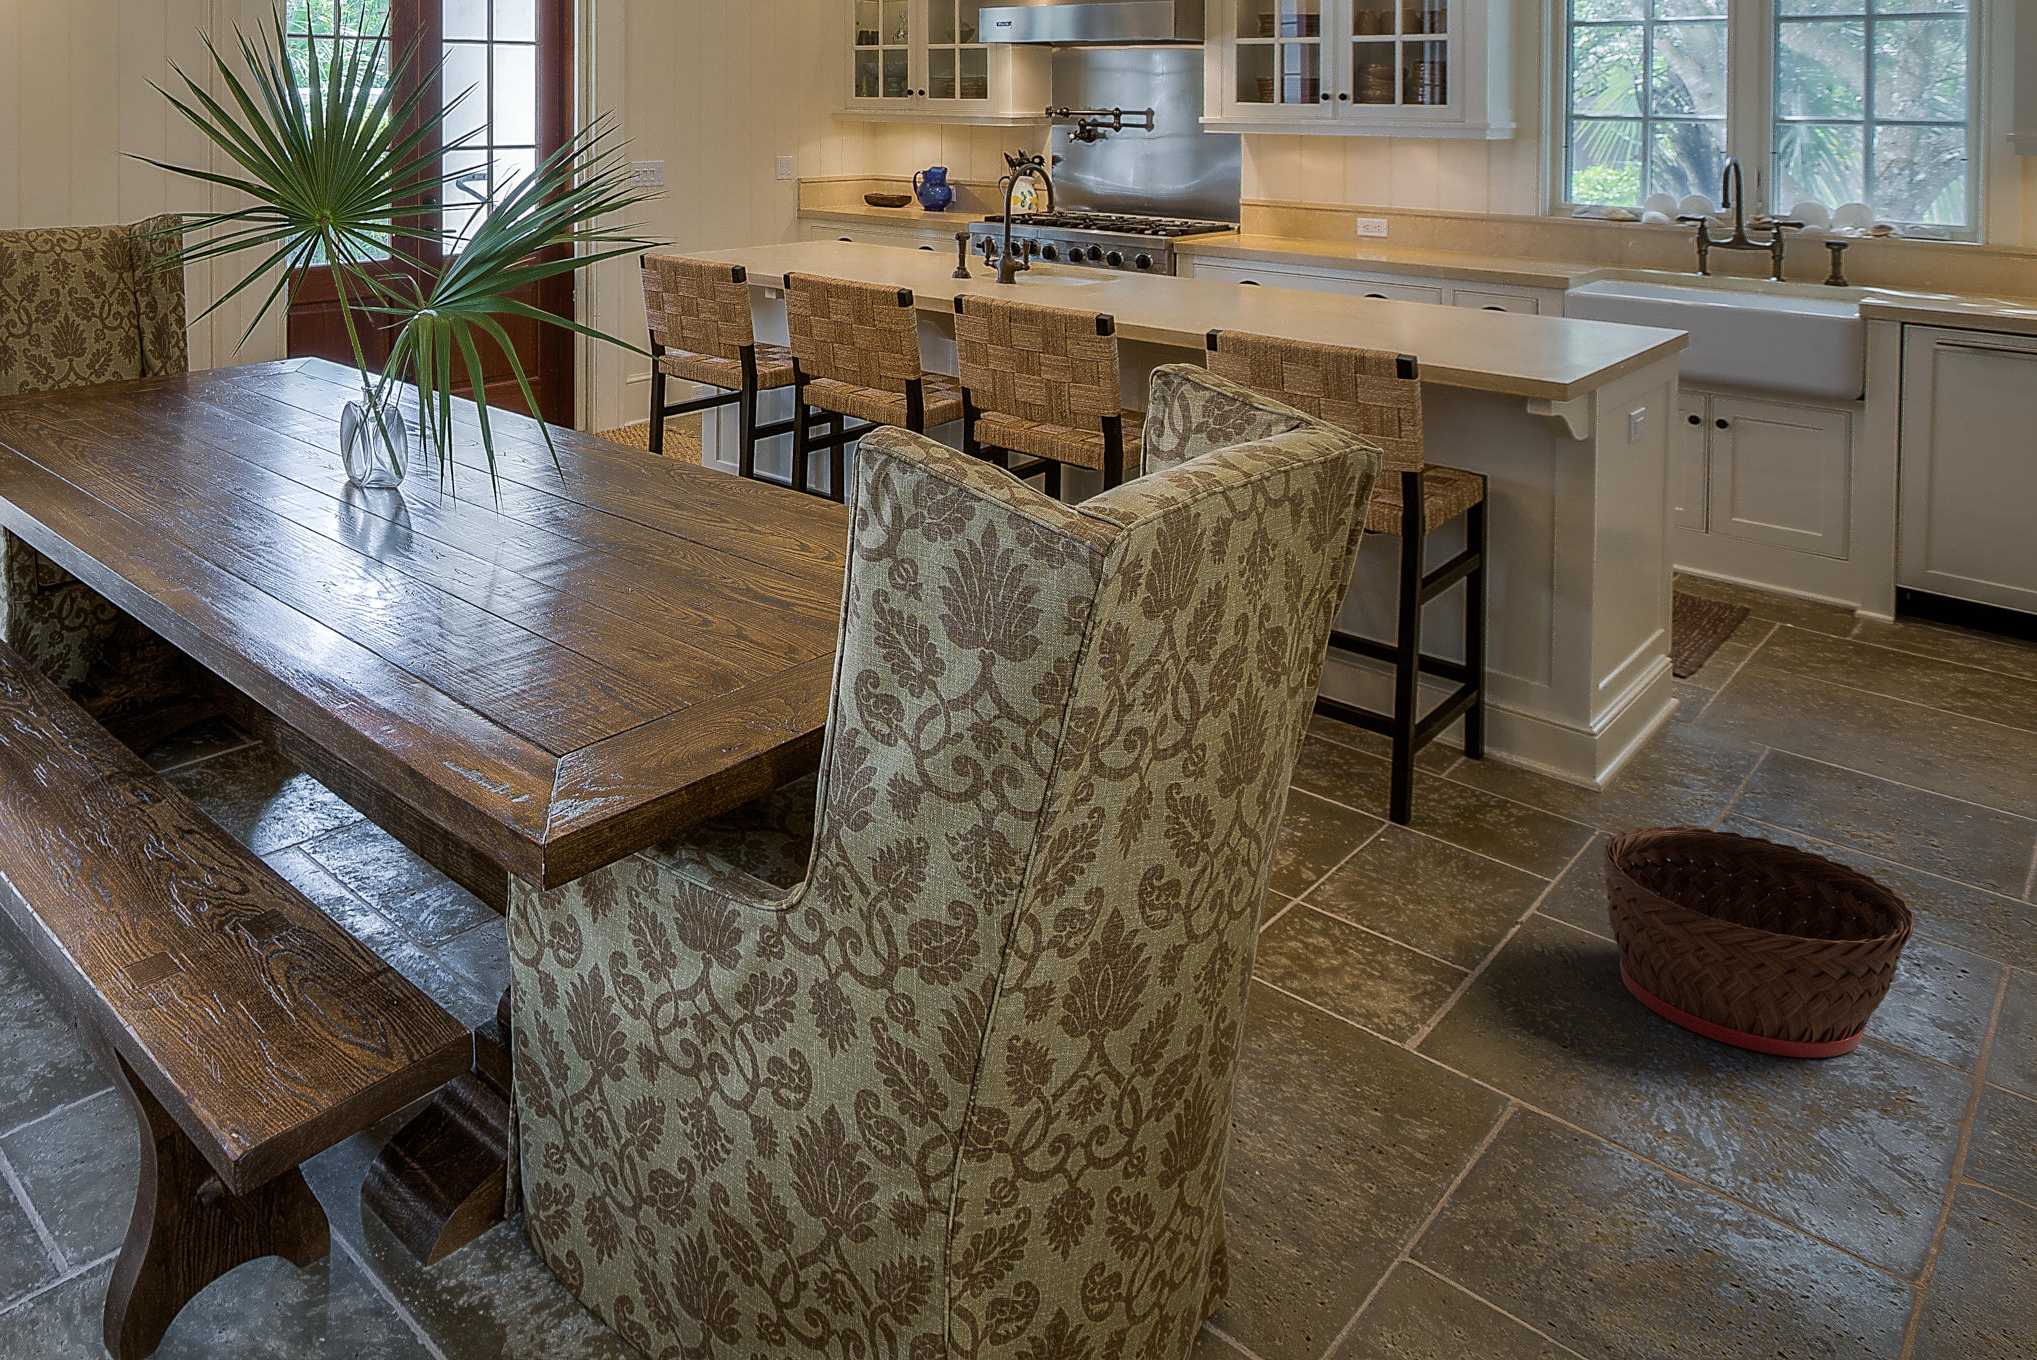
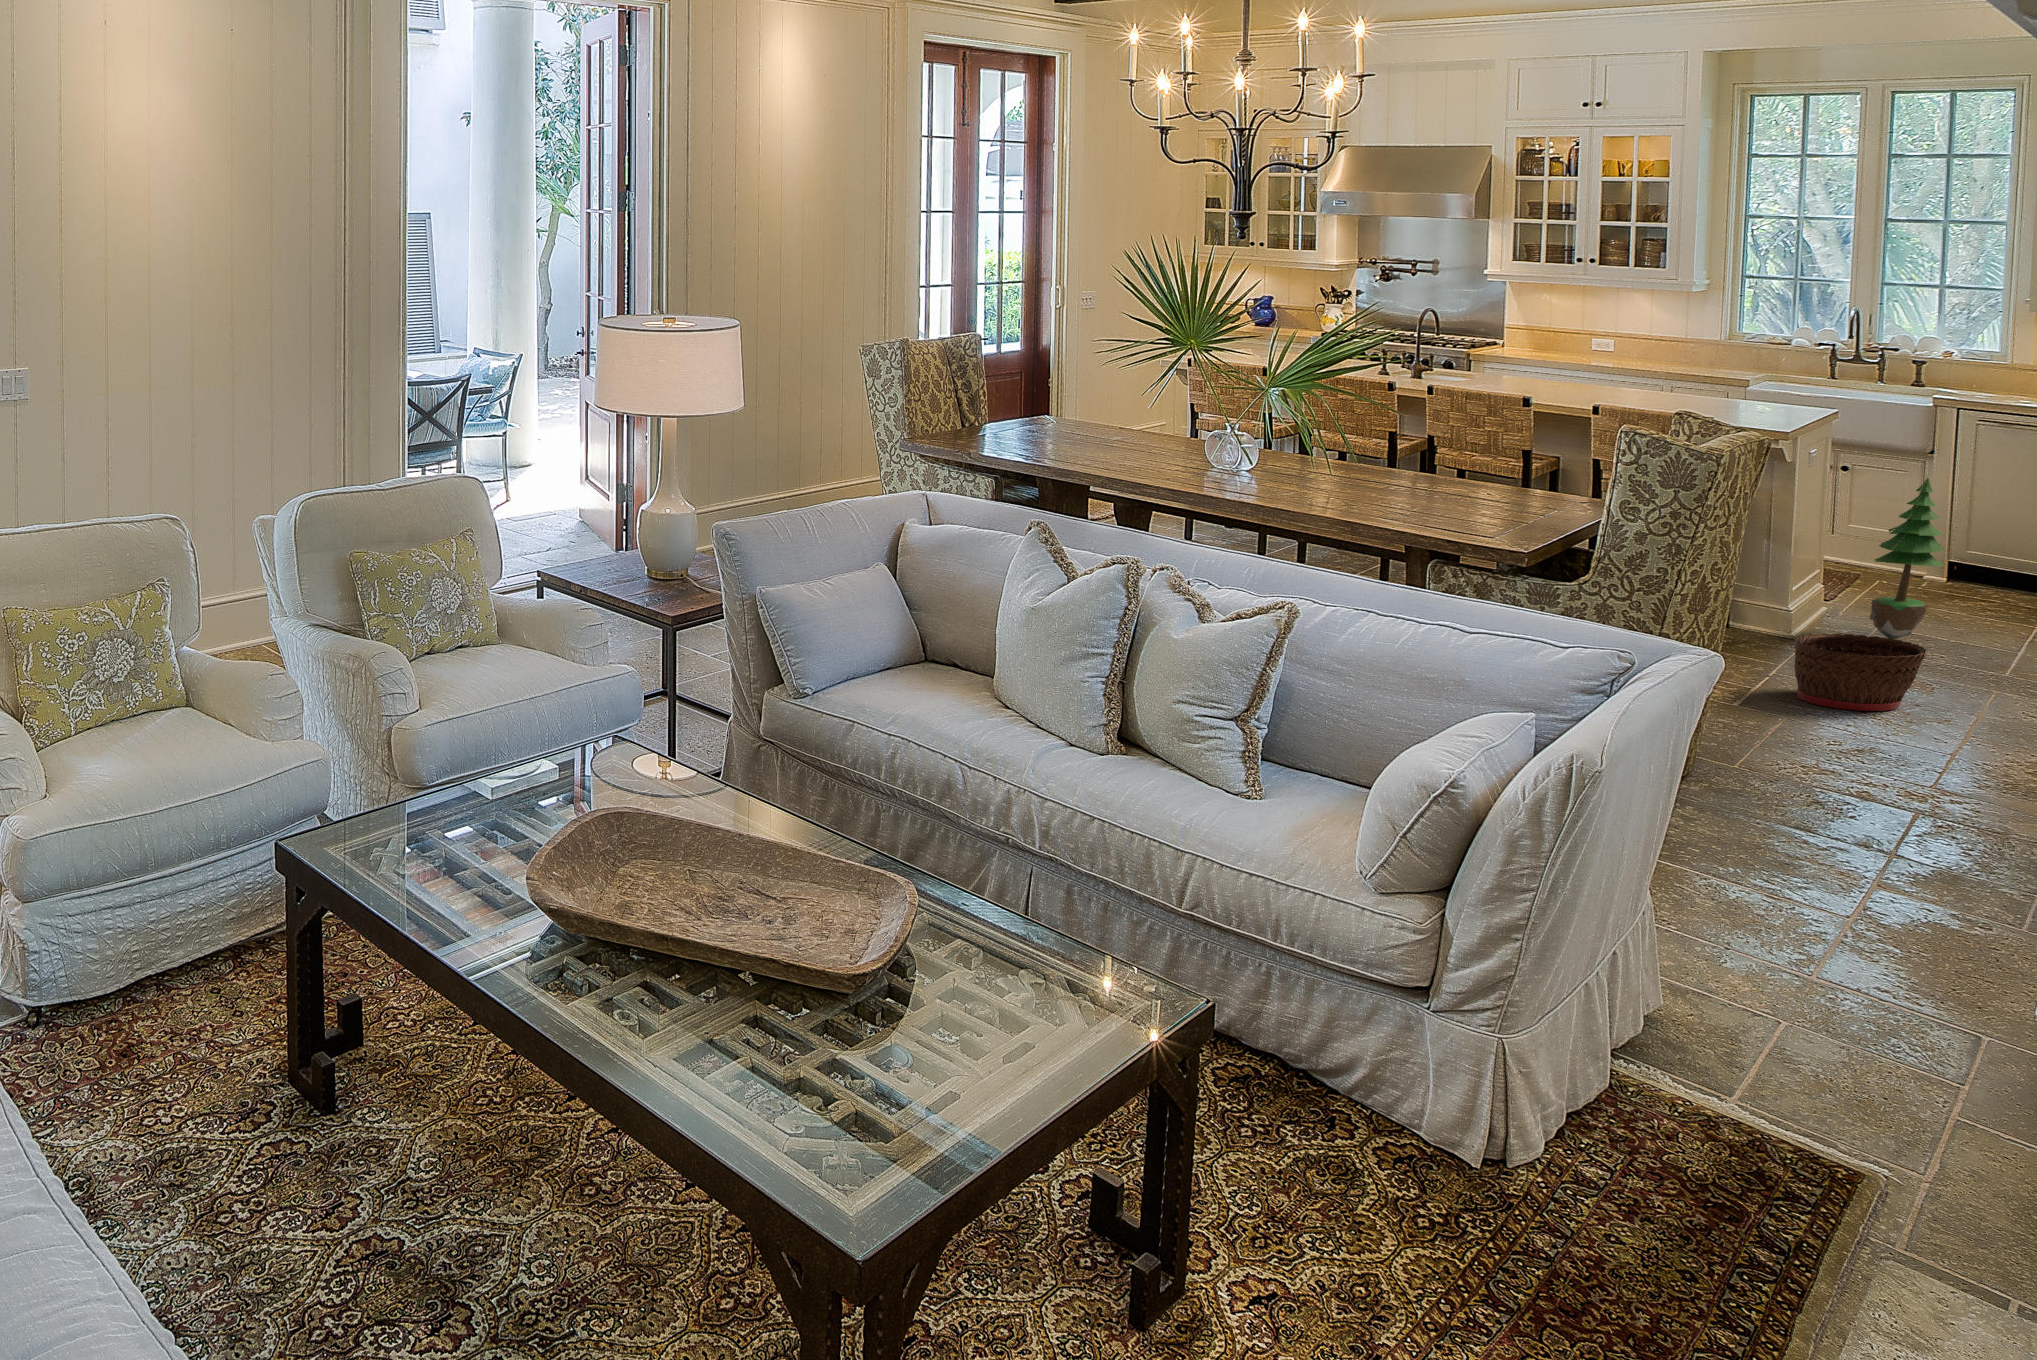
potted tree: none [1782,467,1929,773] -> present [1869,477,1945,640]

